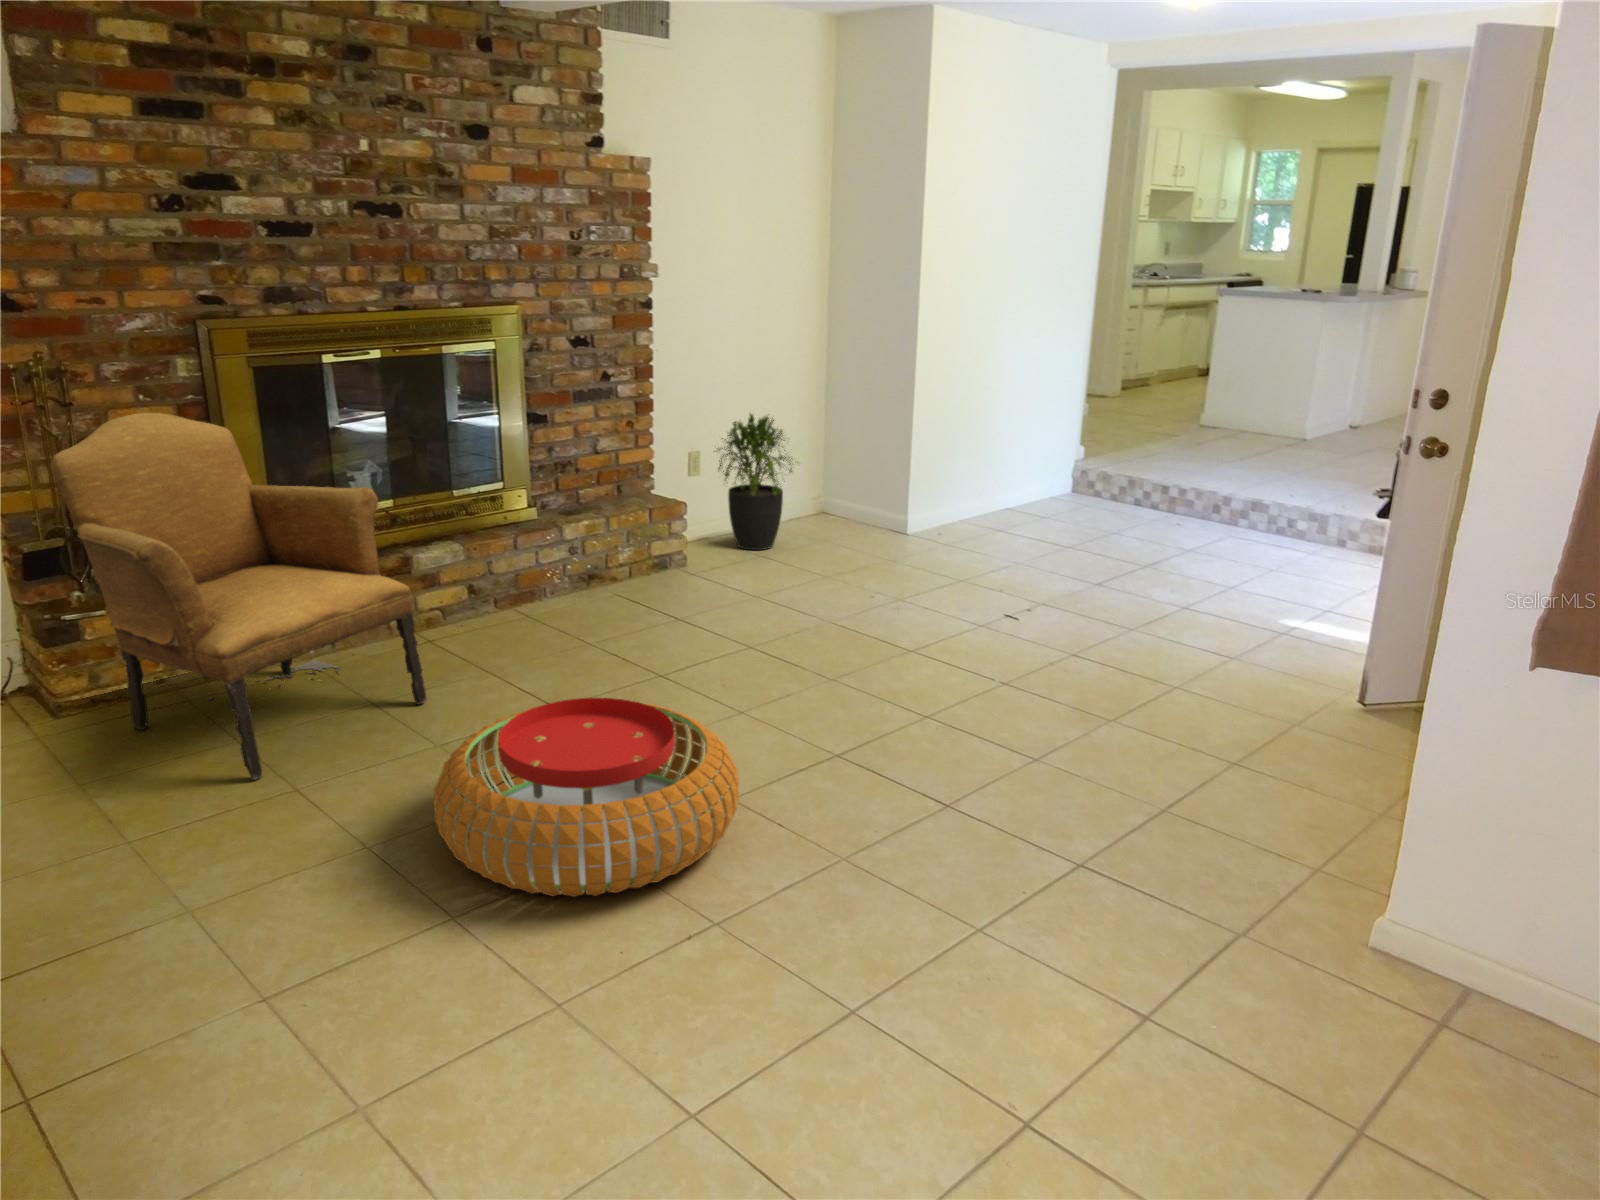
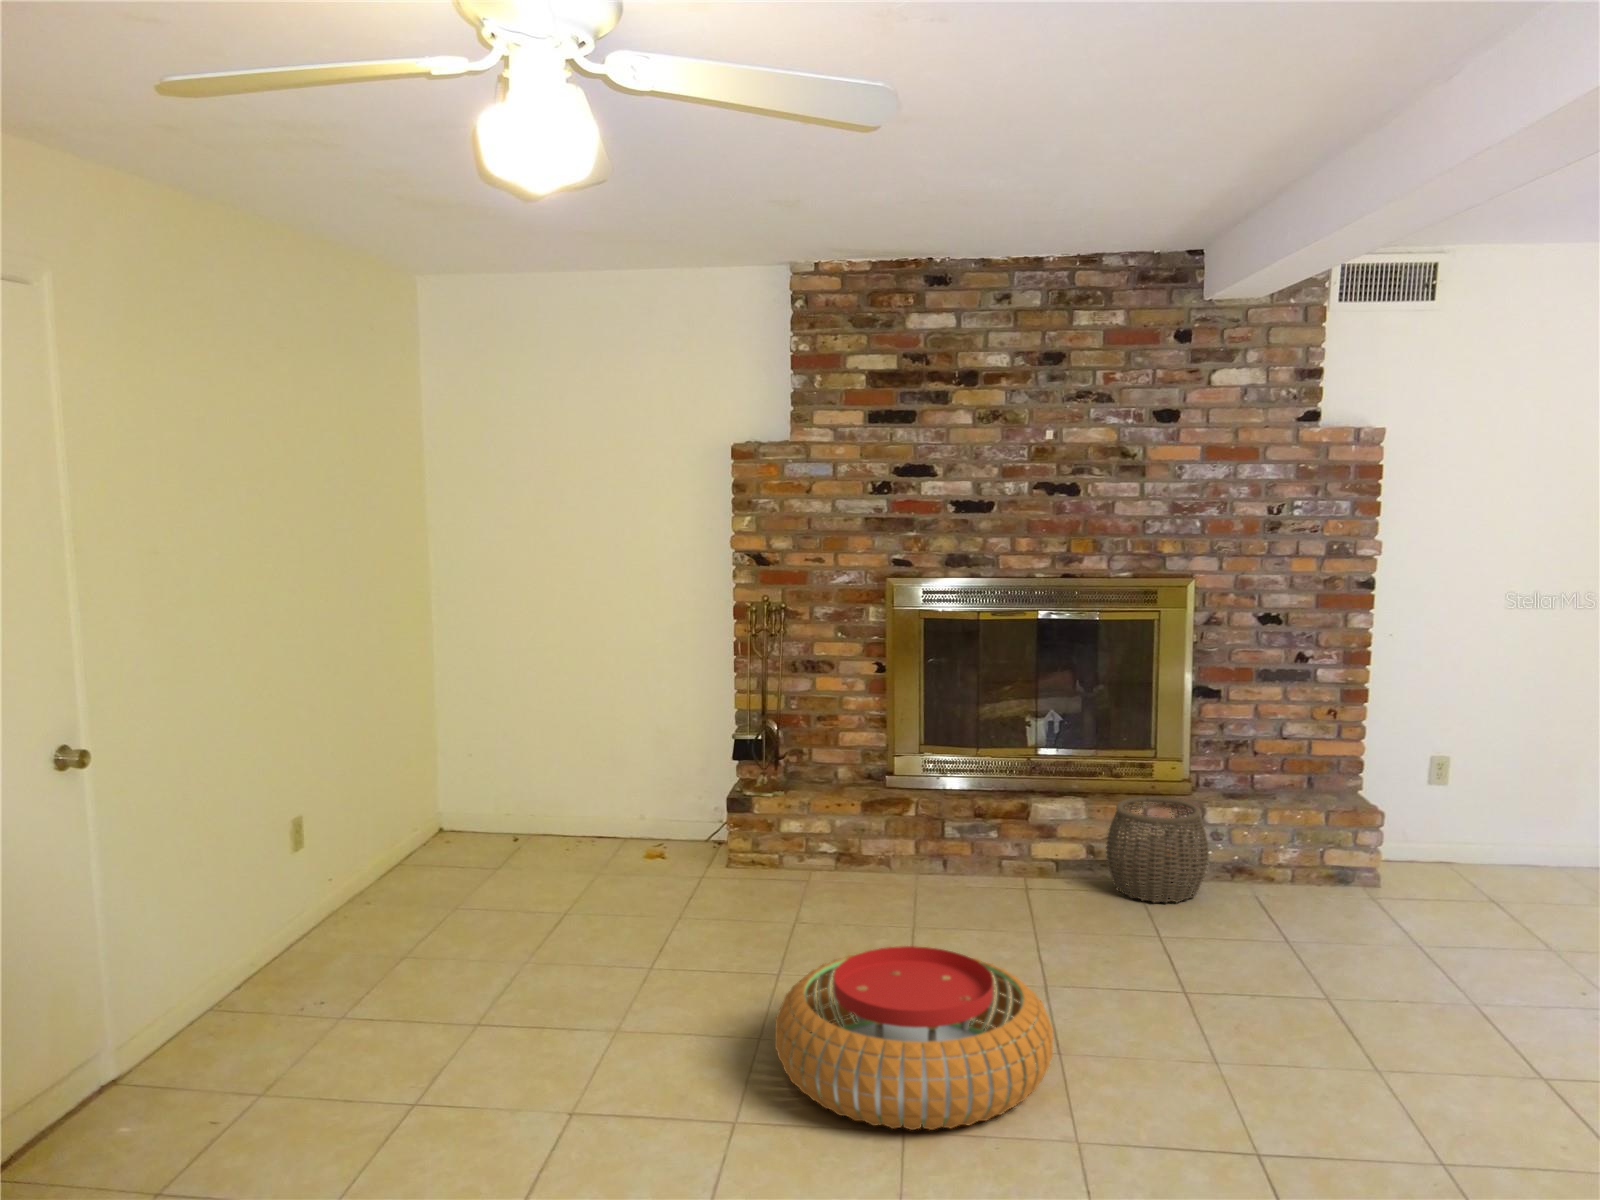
armchair: present [51,413,427,780] -> none [729,647,950,946]
potted plant: present [718,414,798,550] -> none [1451,721,1573,897]
woven basket: none [489,523,588,623] -> present [1106,796,1209,903]

